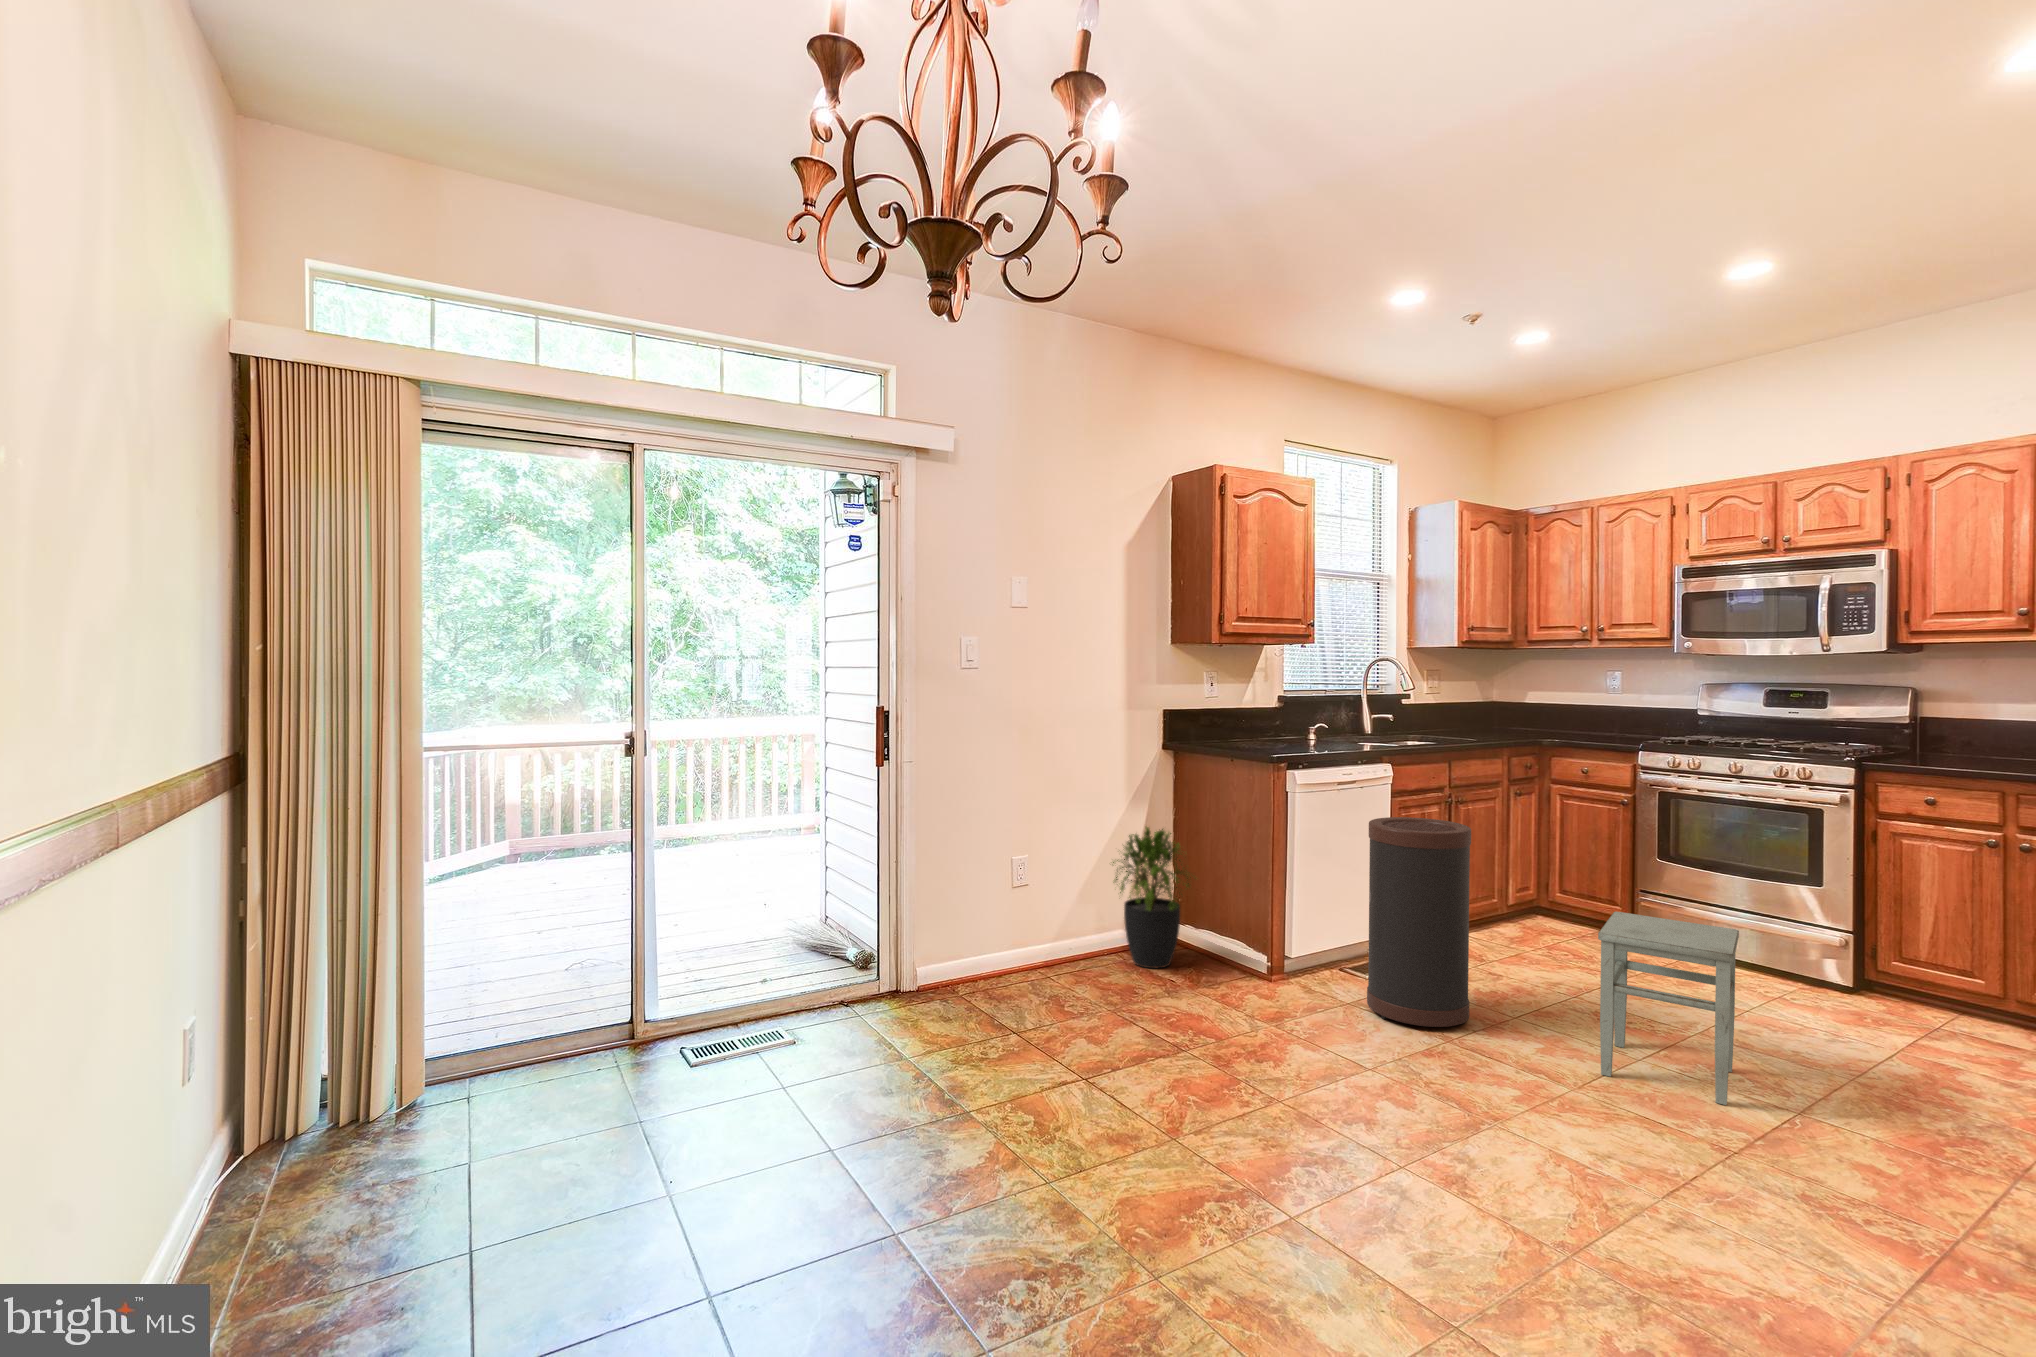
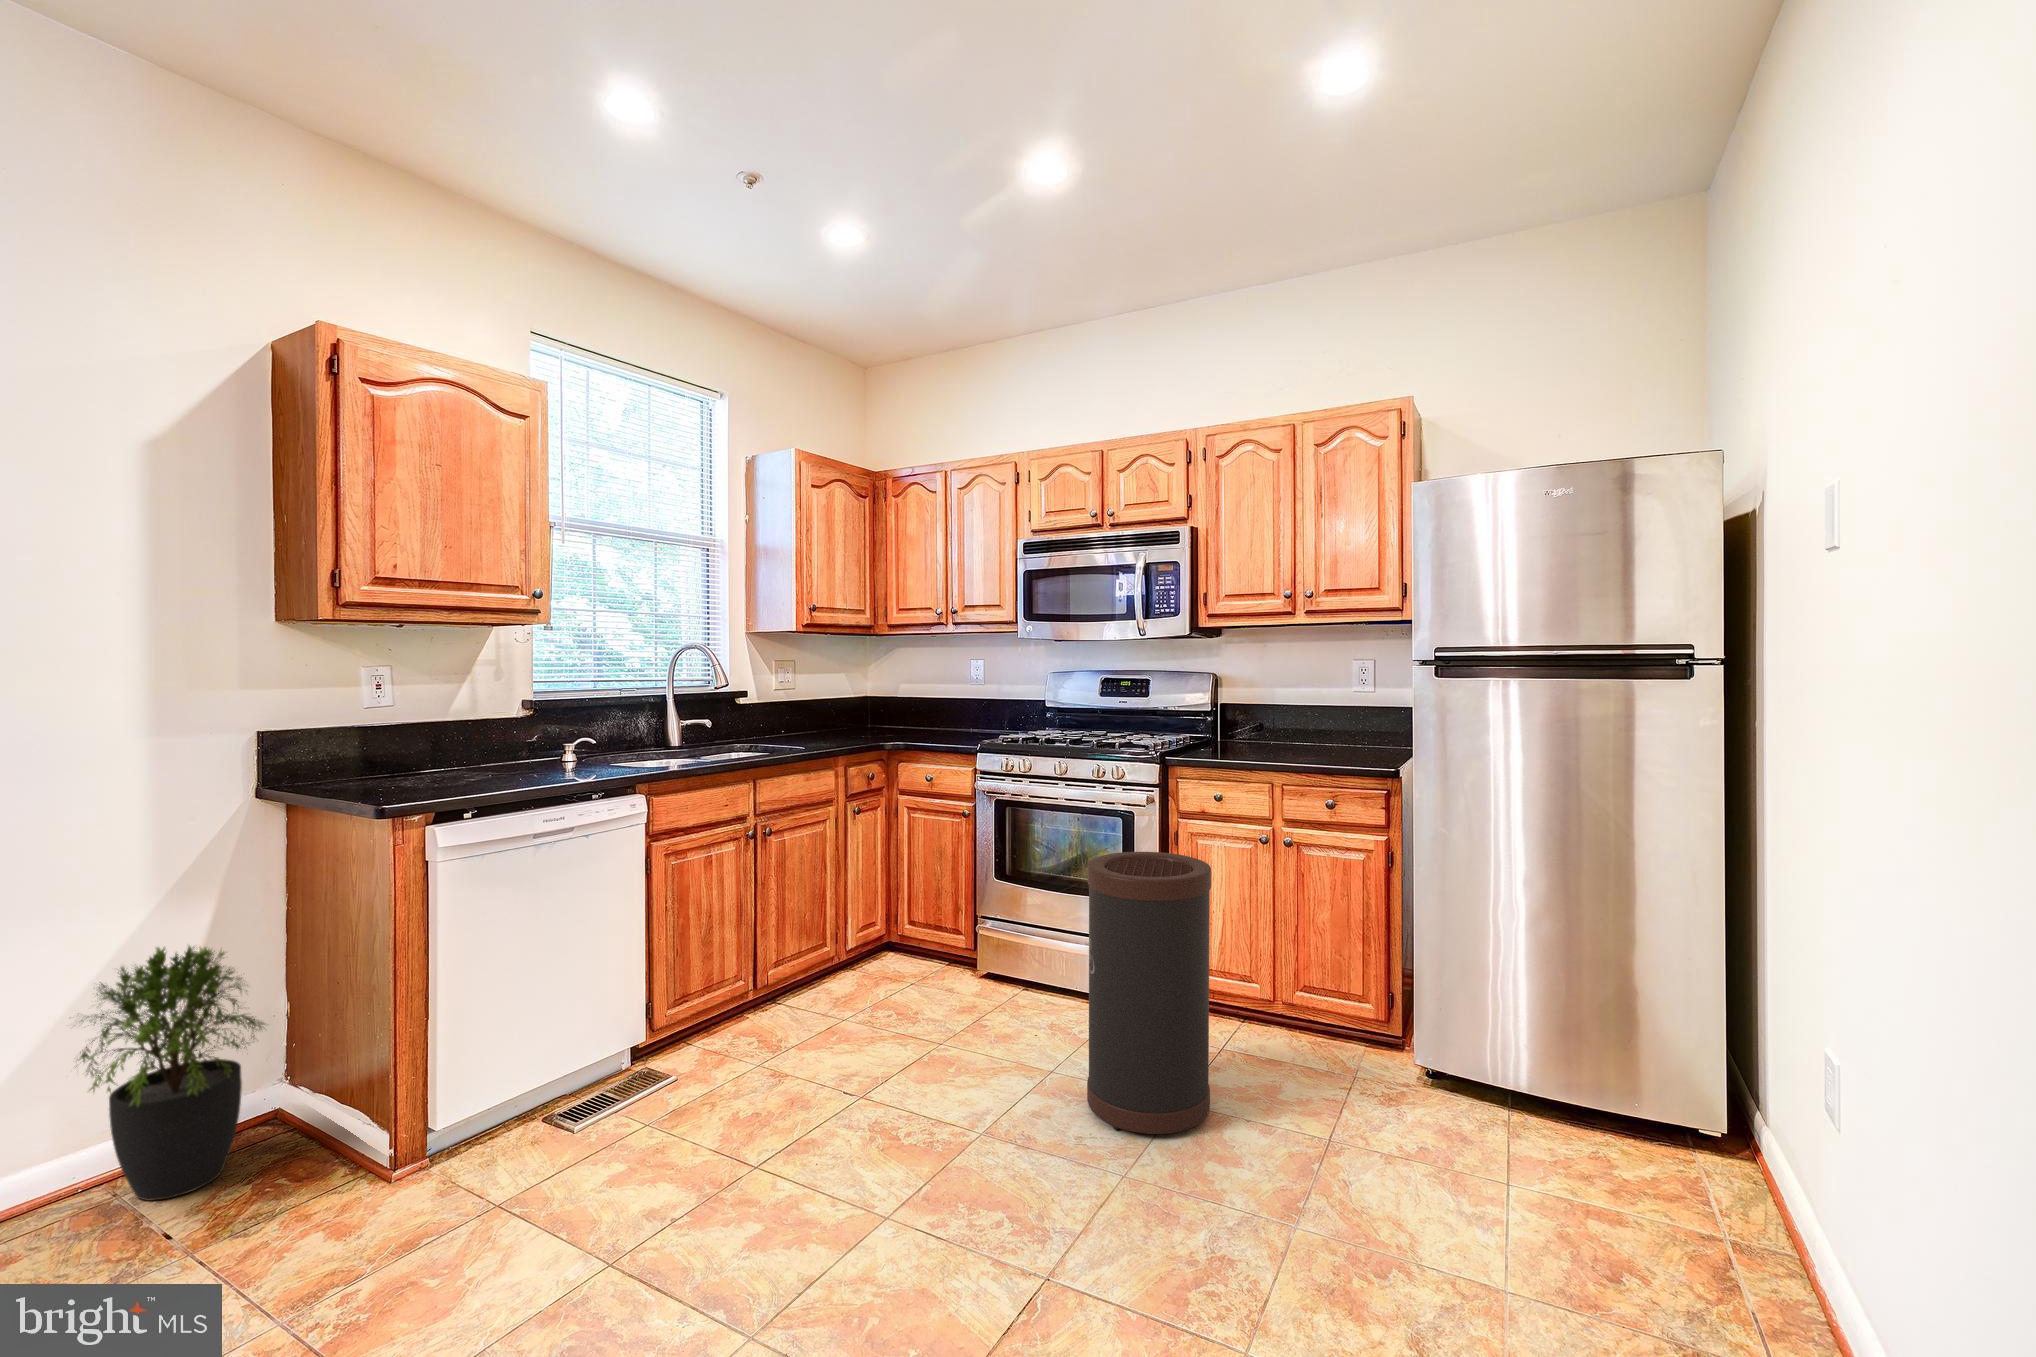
trash can: present [1367,817,1471,1027] -> present [1087,852,1211,1134]
stool: present [1598,912,1739,1105] -> none [791,1008,989,1304]

